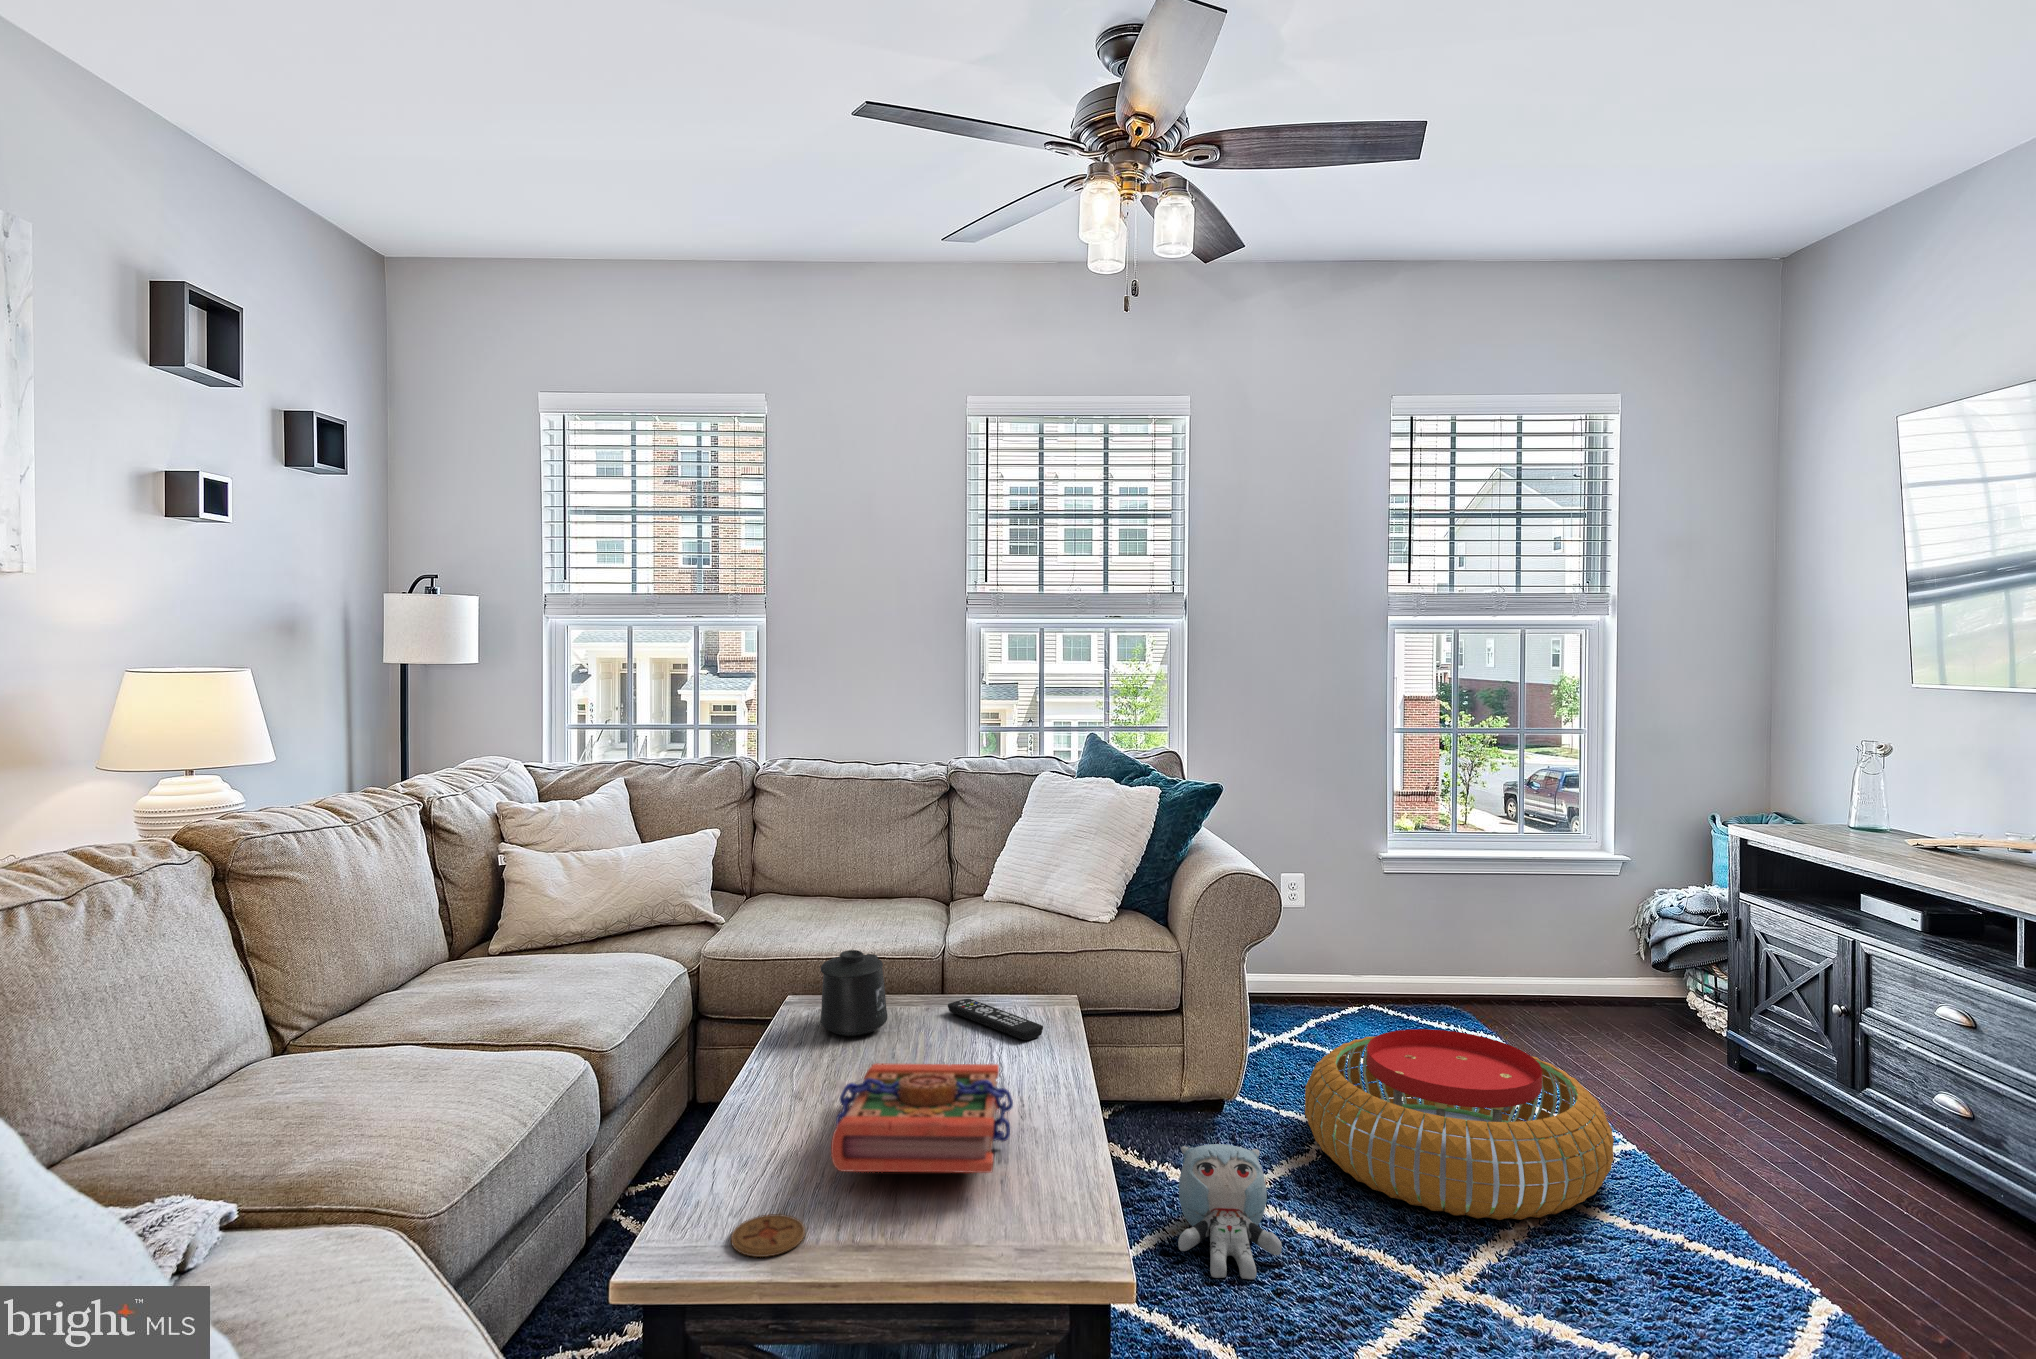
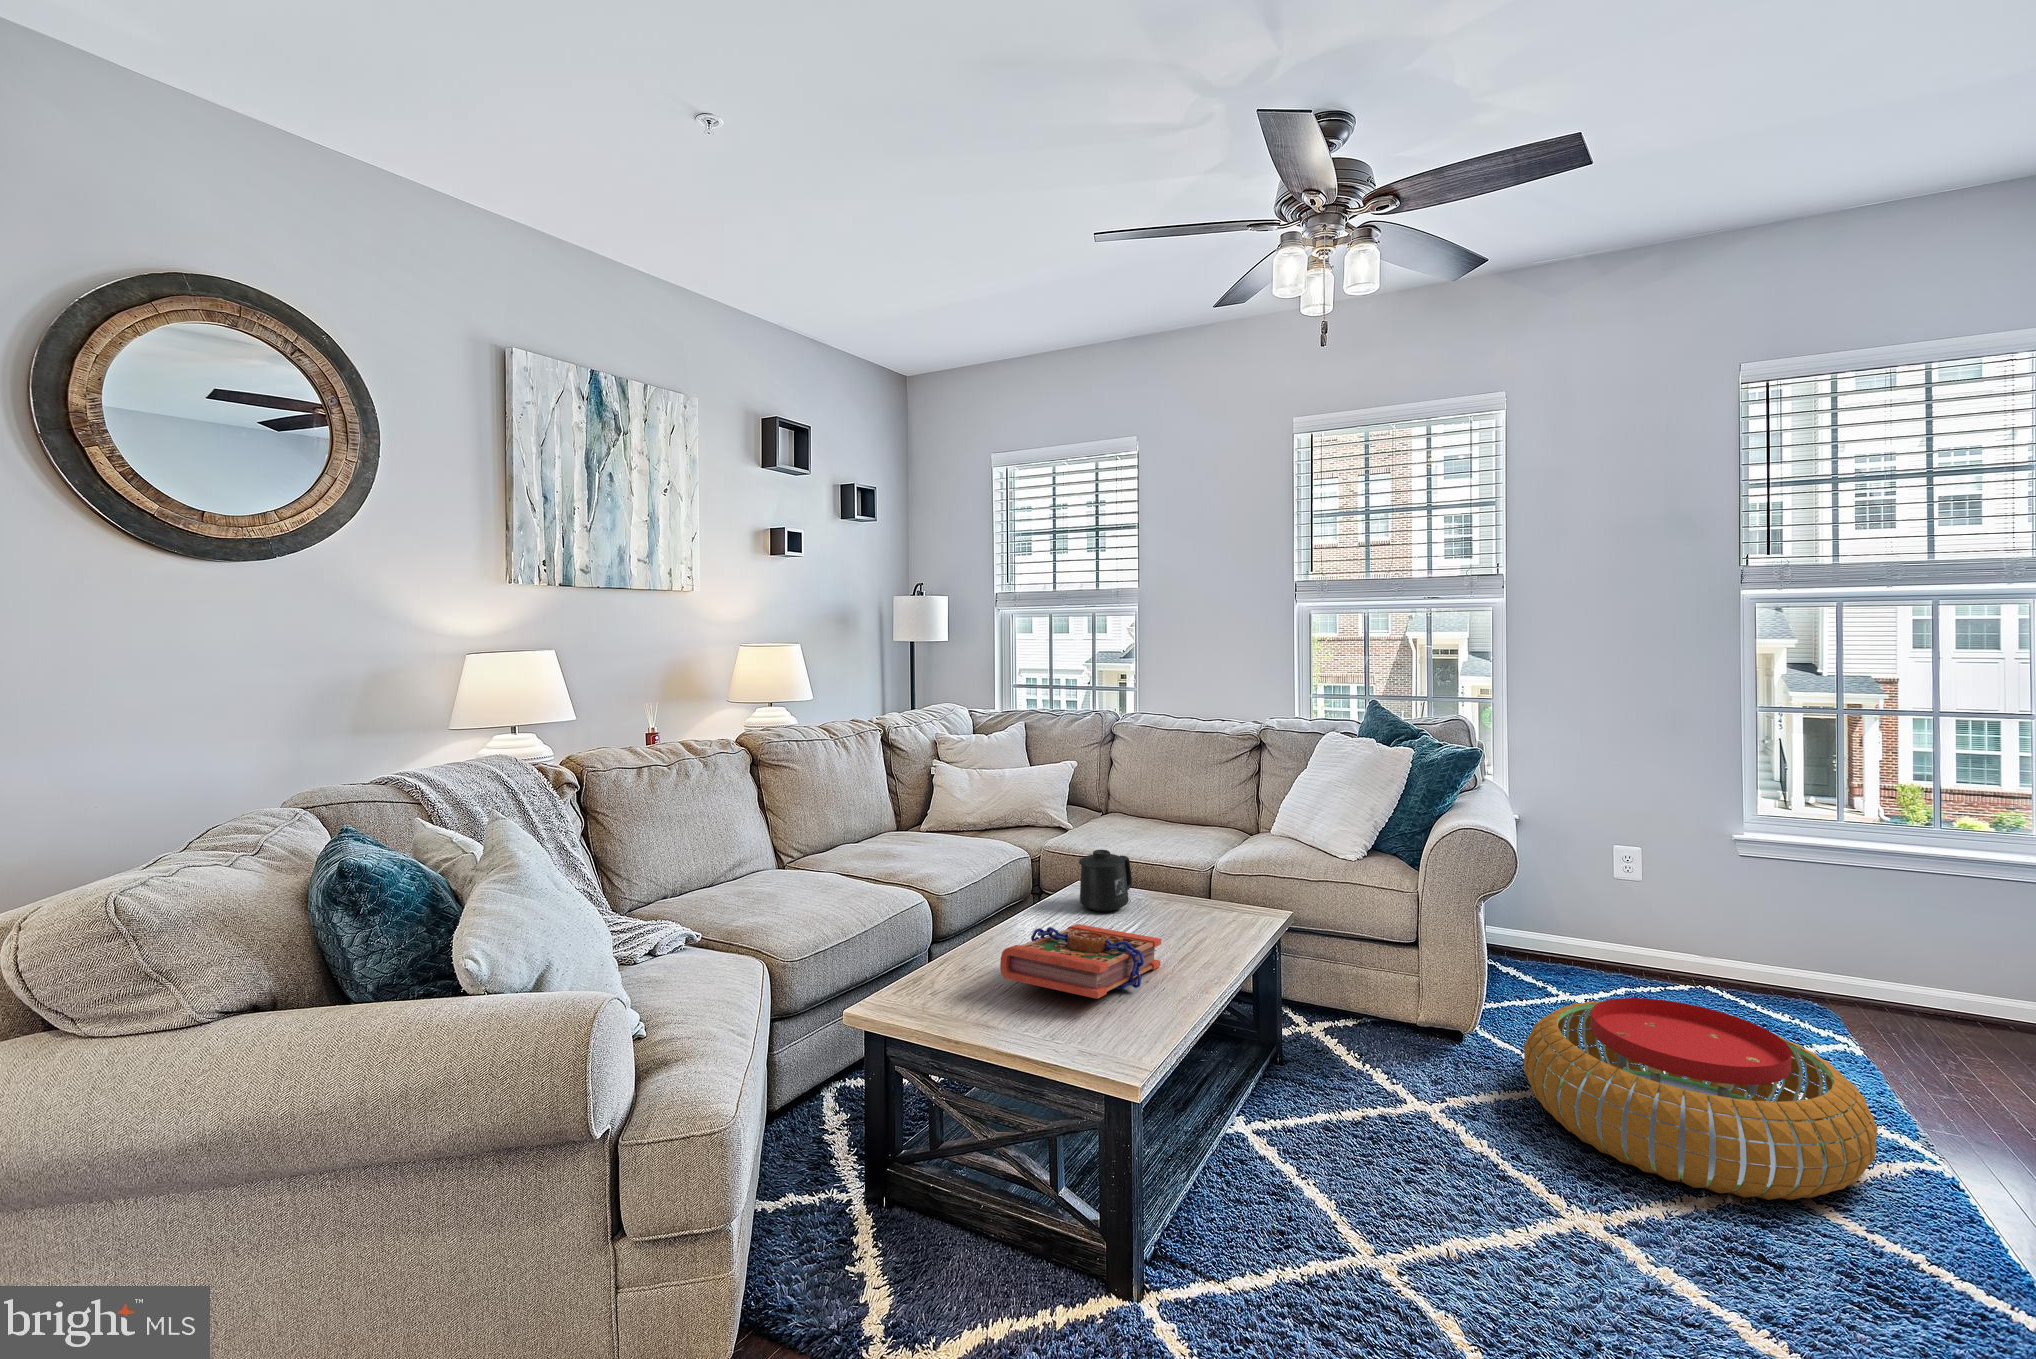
remote control: present [948,999,1043,1040] -> none [1179,900,1237,934]
plush toy: present [1178,1144,1282,1279] -> none [1339,1048,1437,1164]
coaster: present [731,1214,805,1257] -> none [924,994,970,1015]

